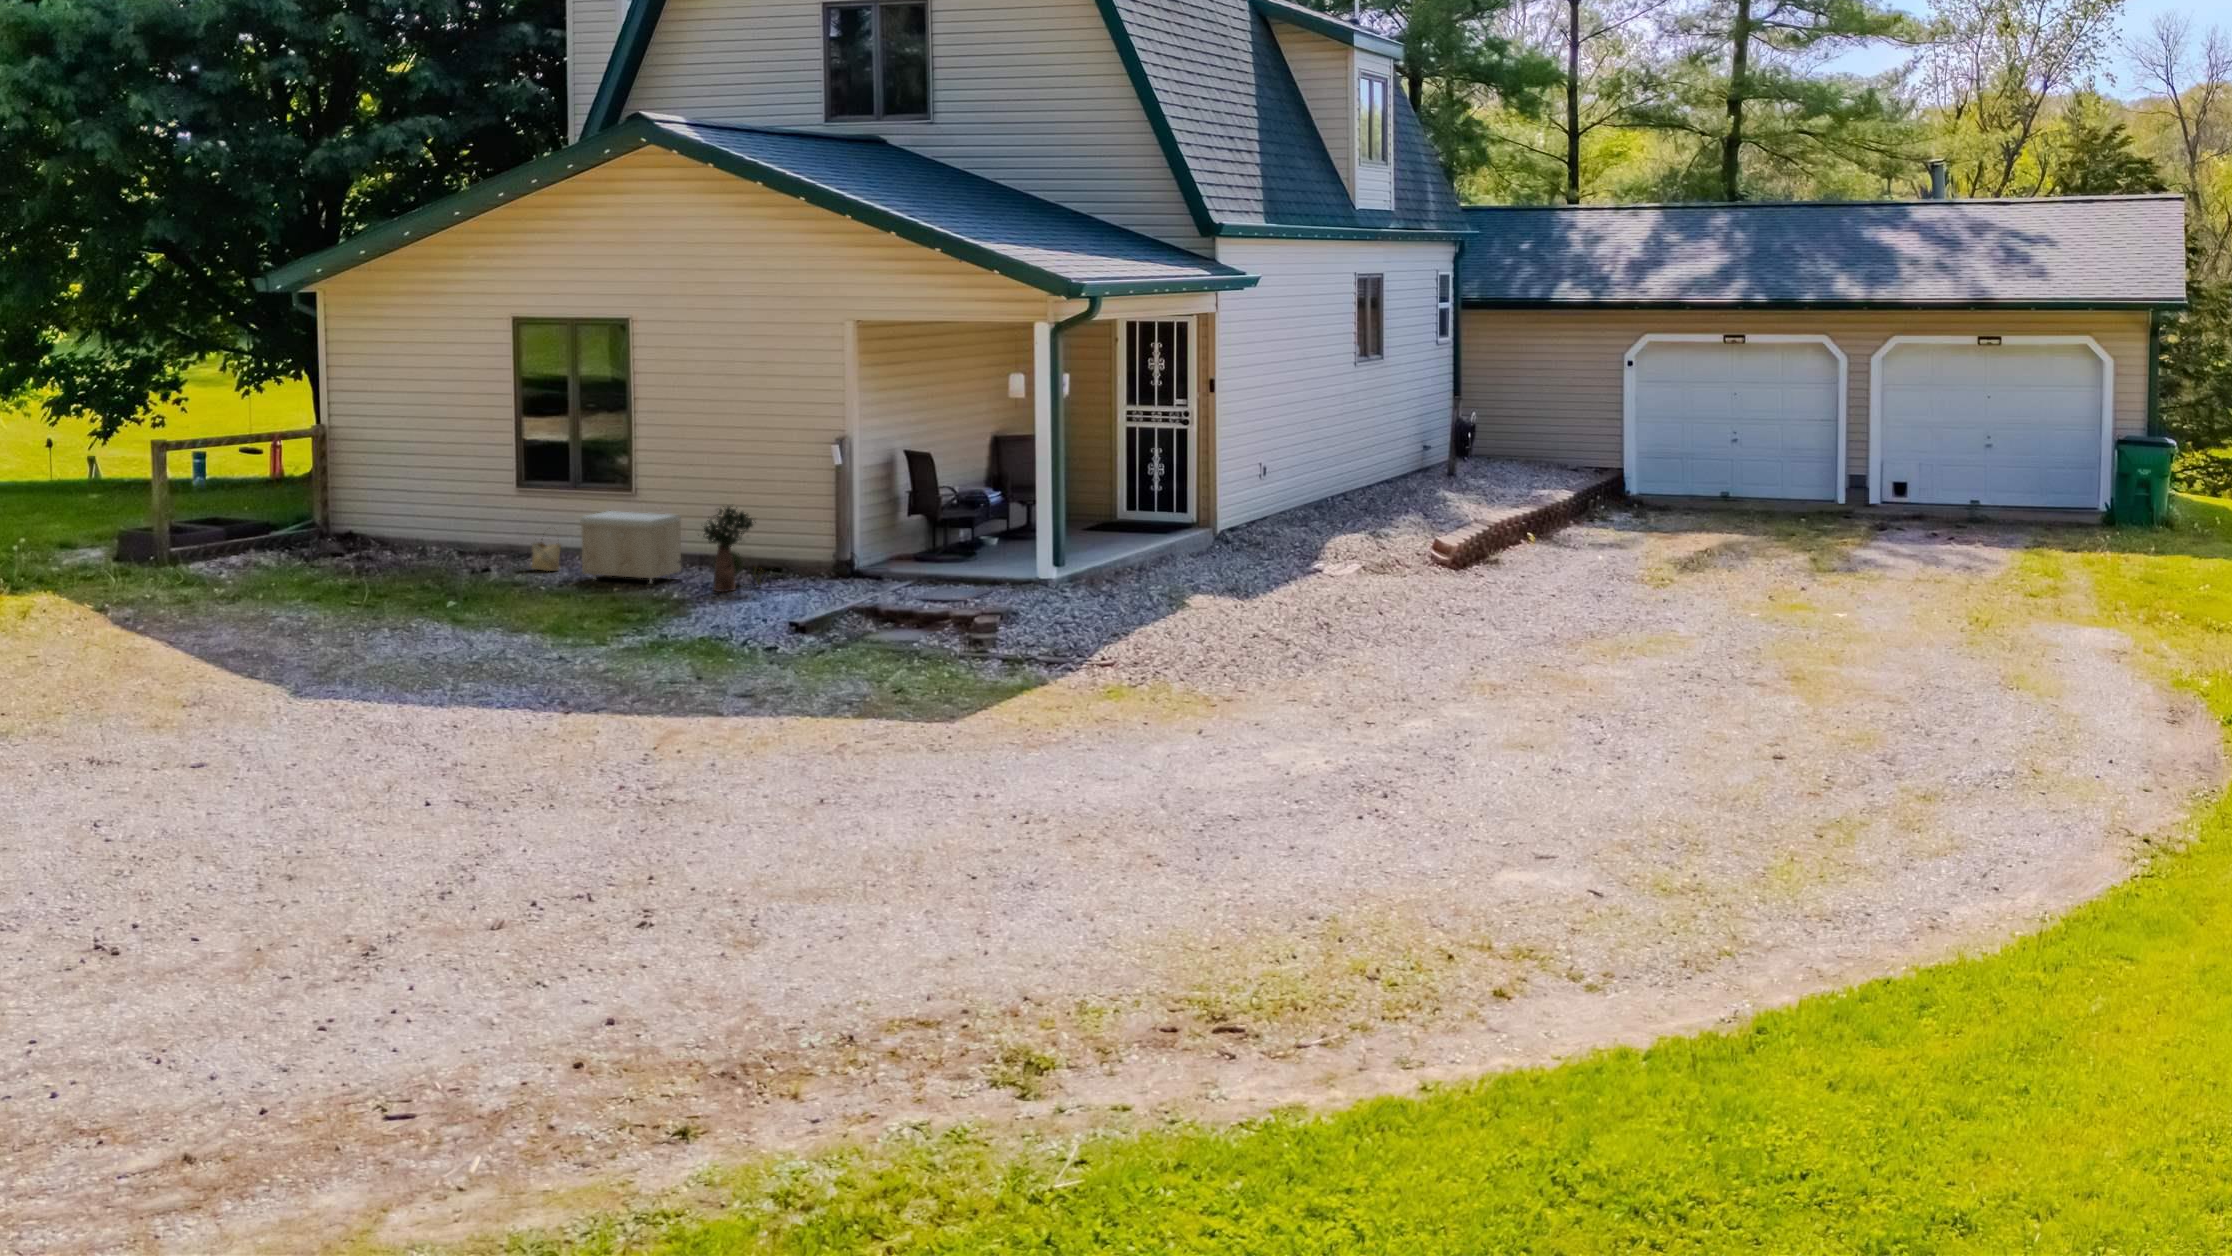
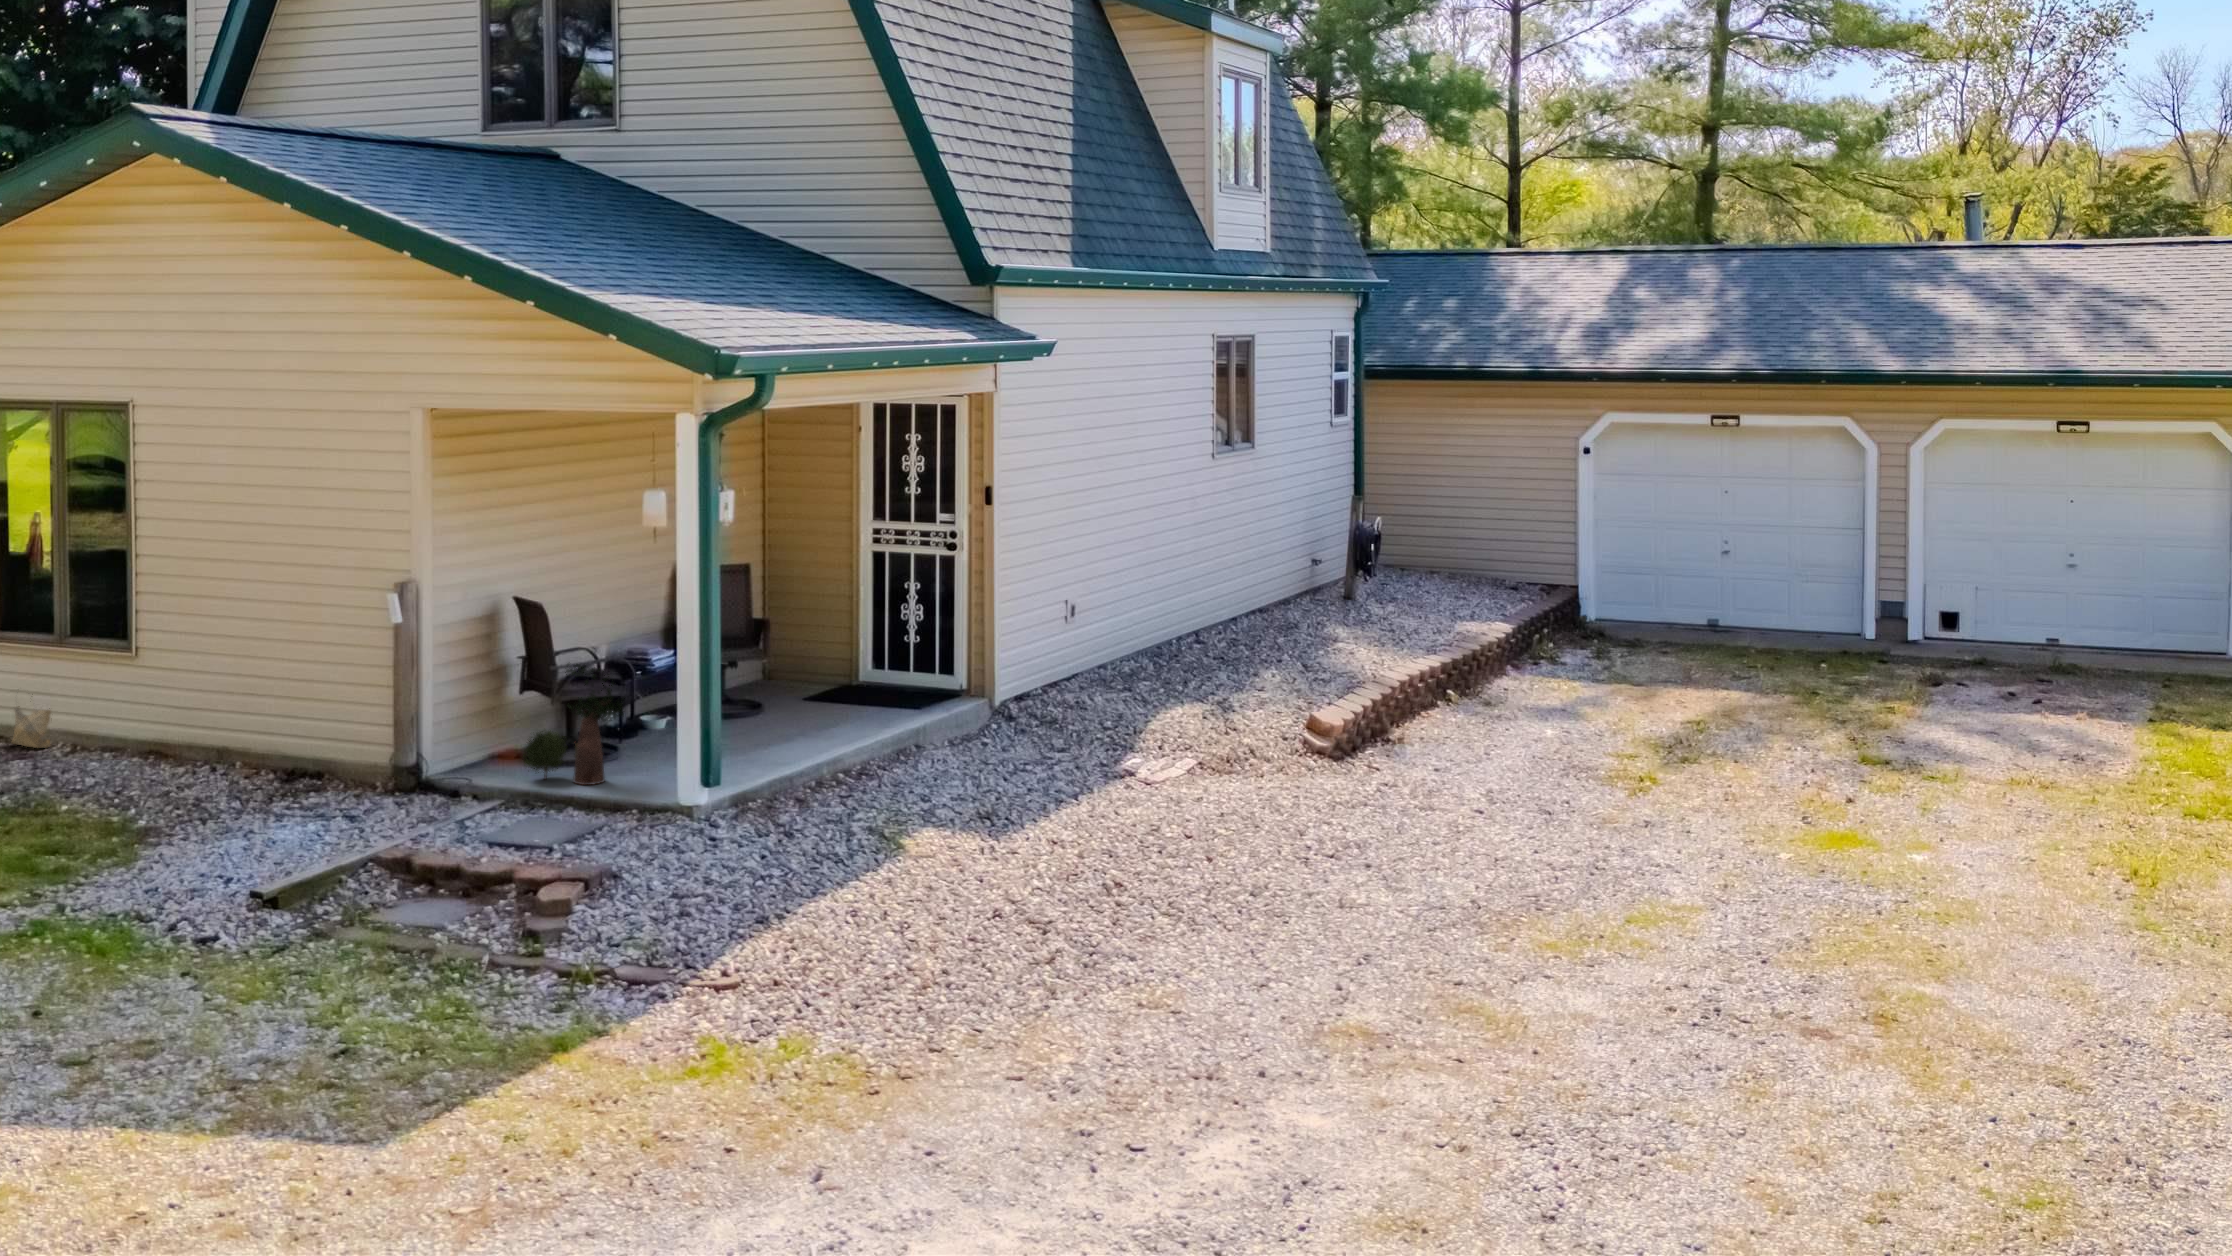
potted plant: present [704,506,762,592] -> present [523,664,625,785]
storage bench: present [580,511,681,584] -> none [56,667,202,779]

